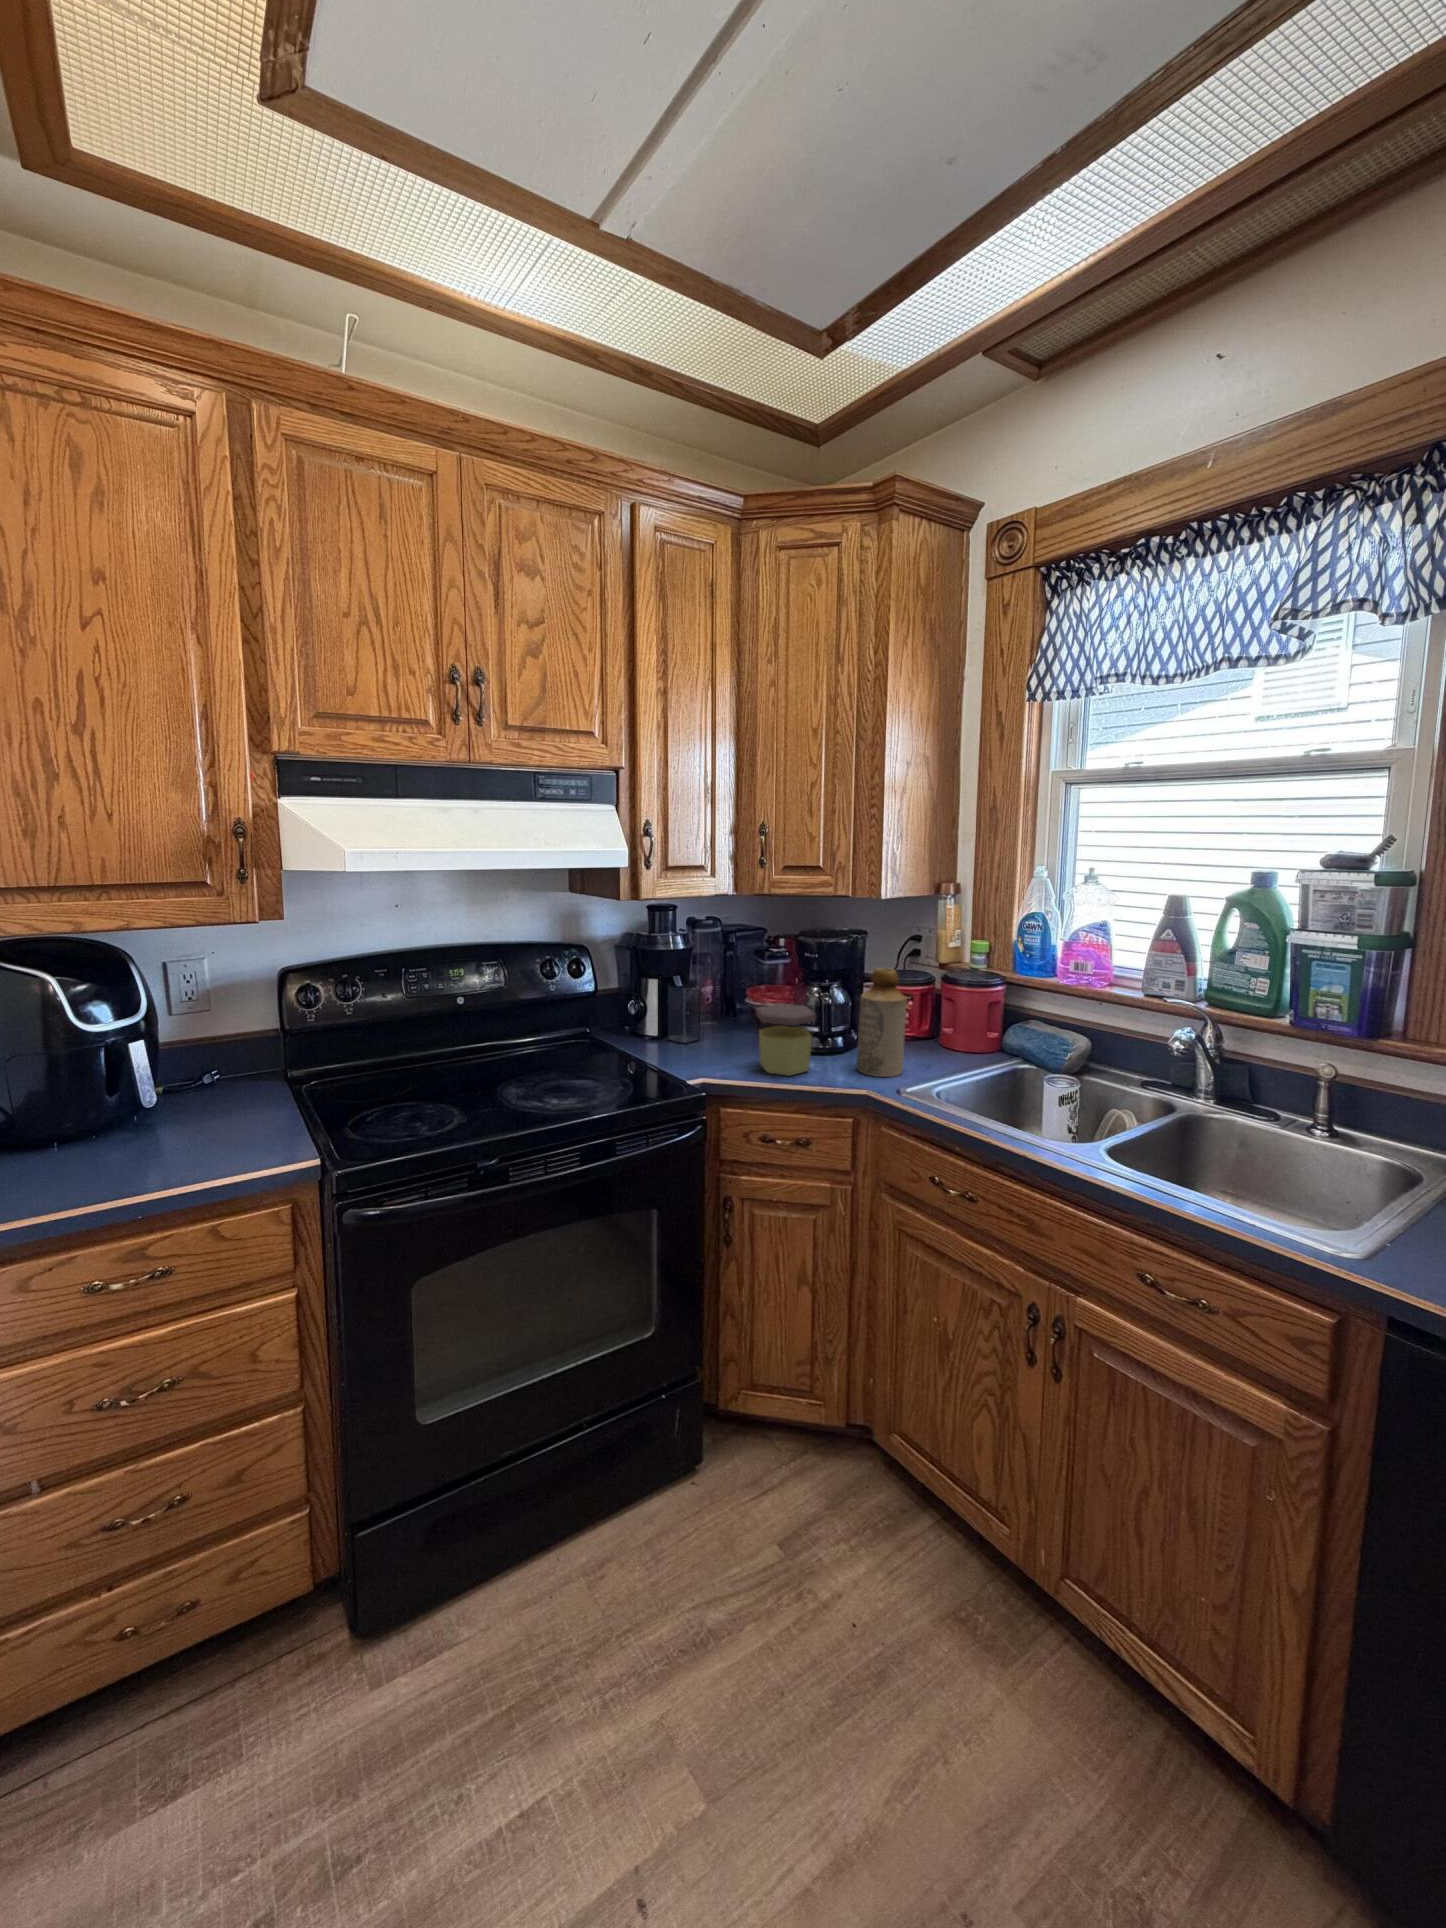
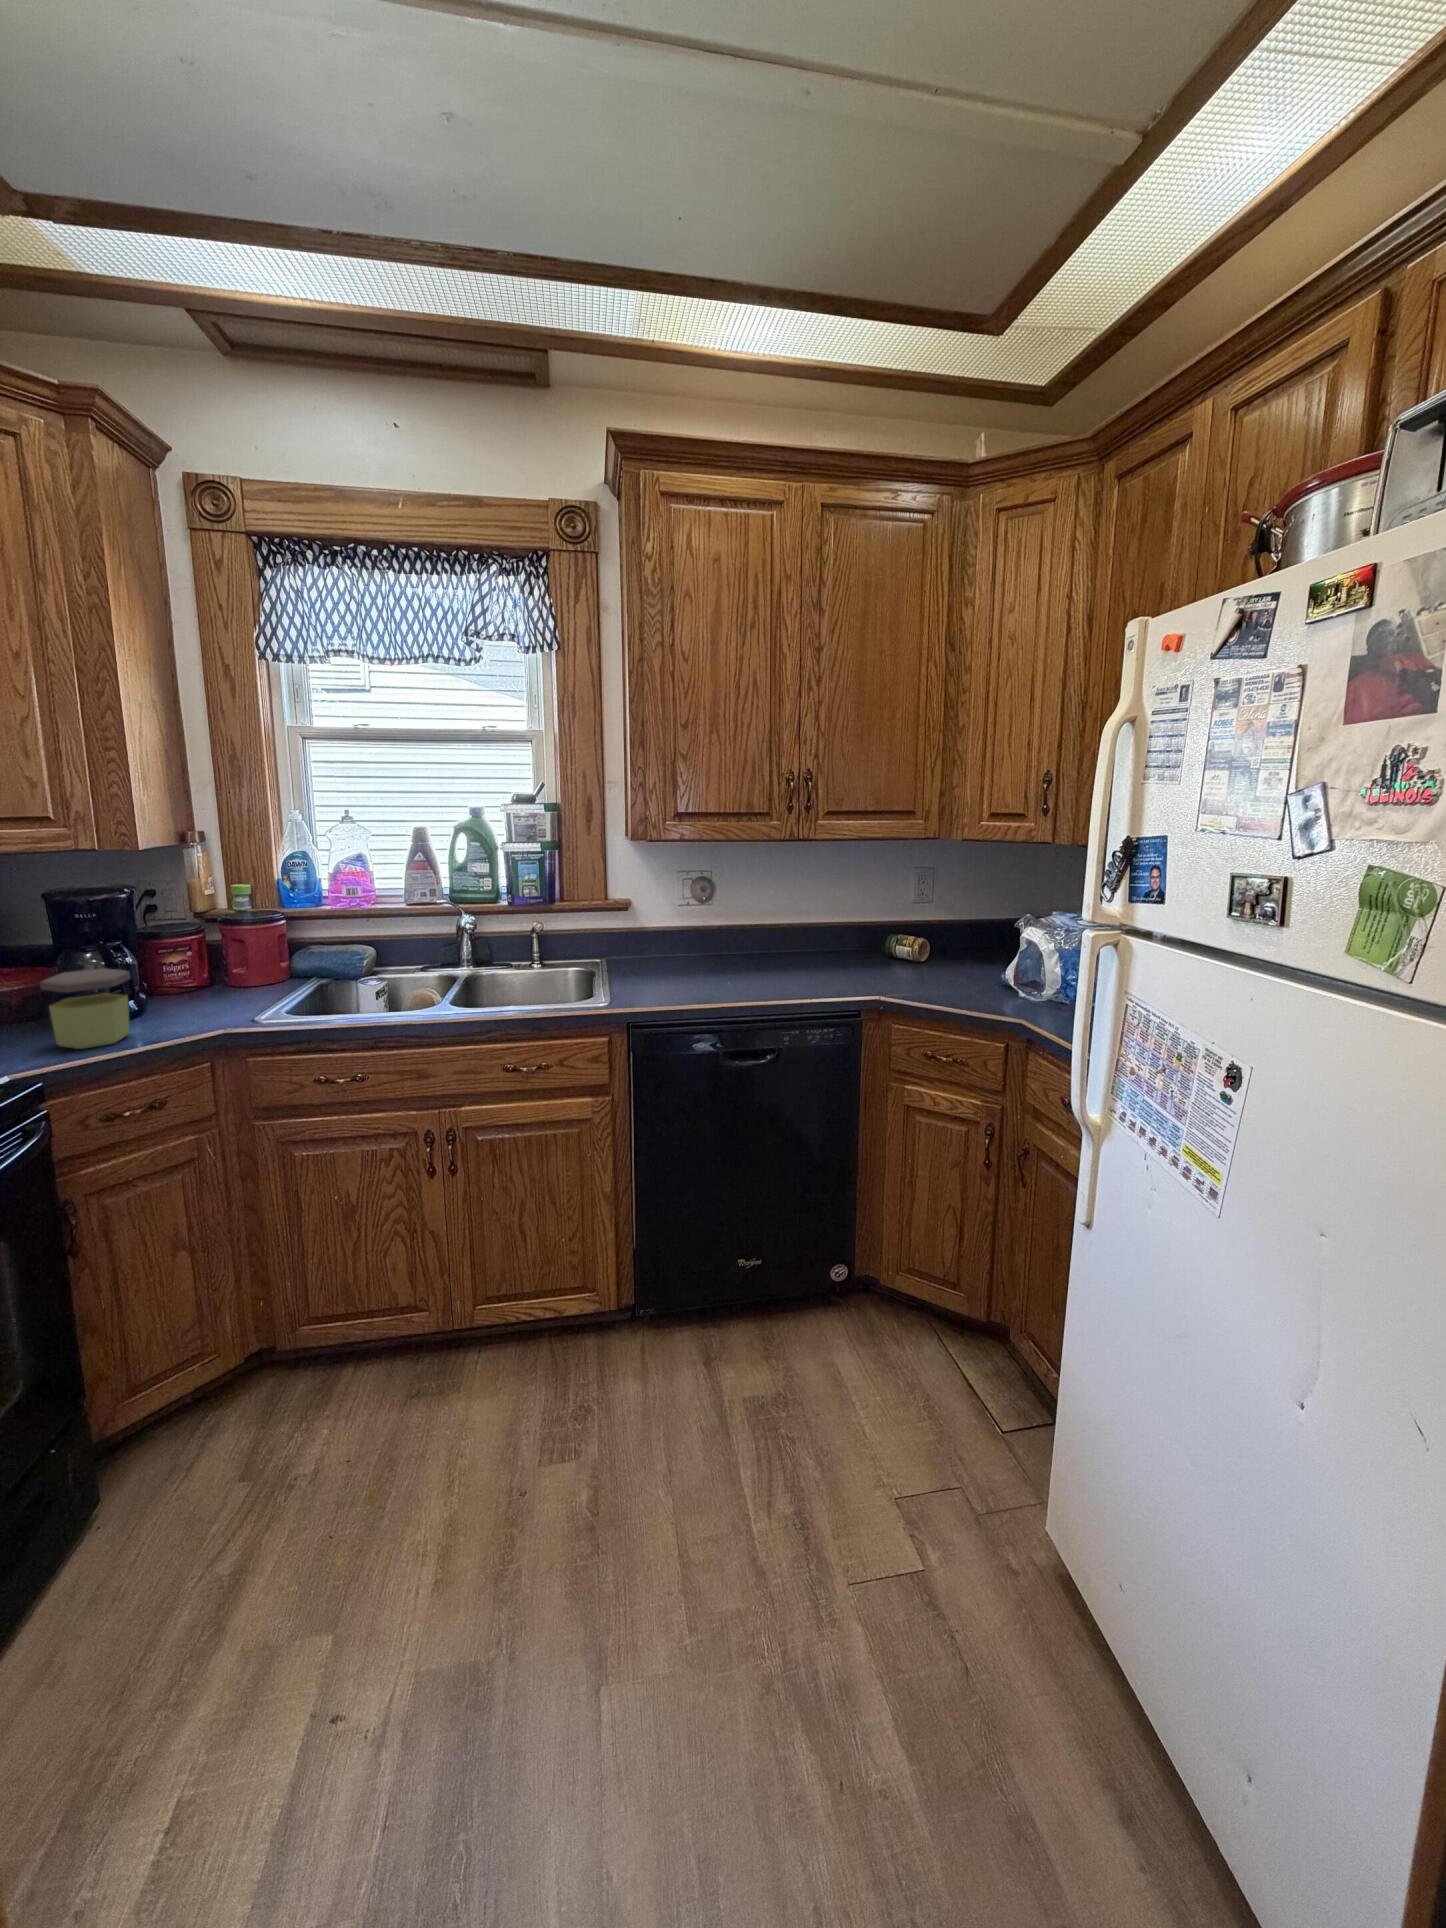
bottle: present [857,968,907,1077] -> none [171,913,232,1021]

